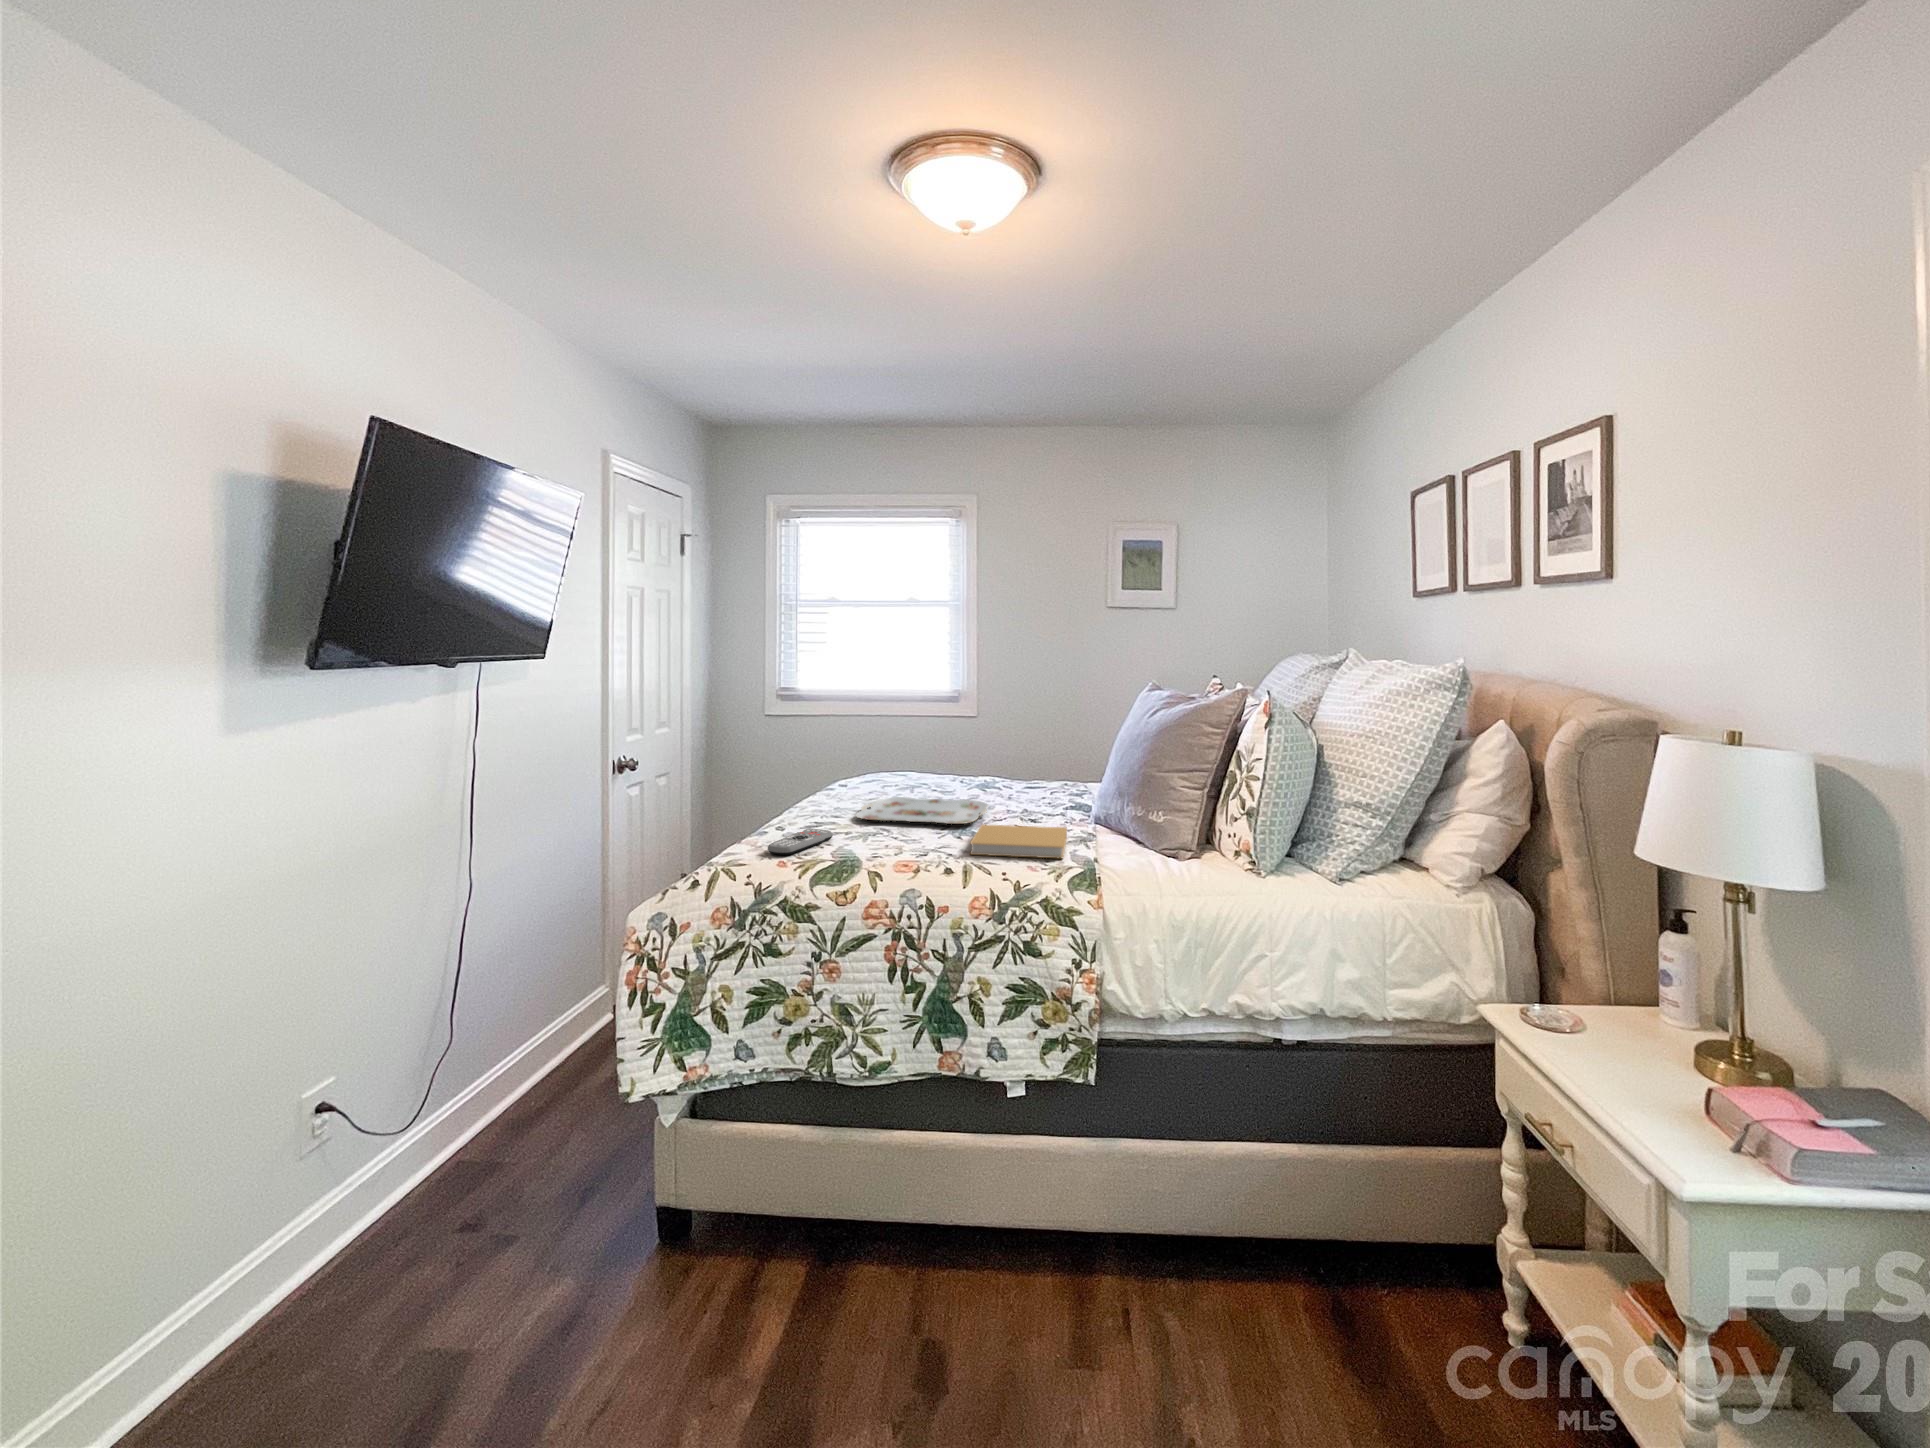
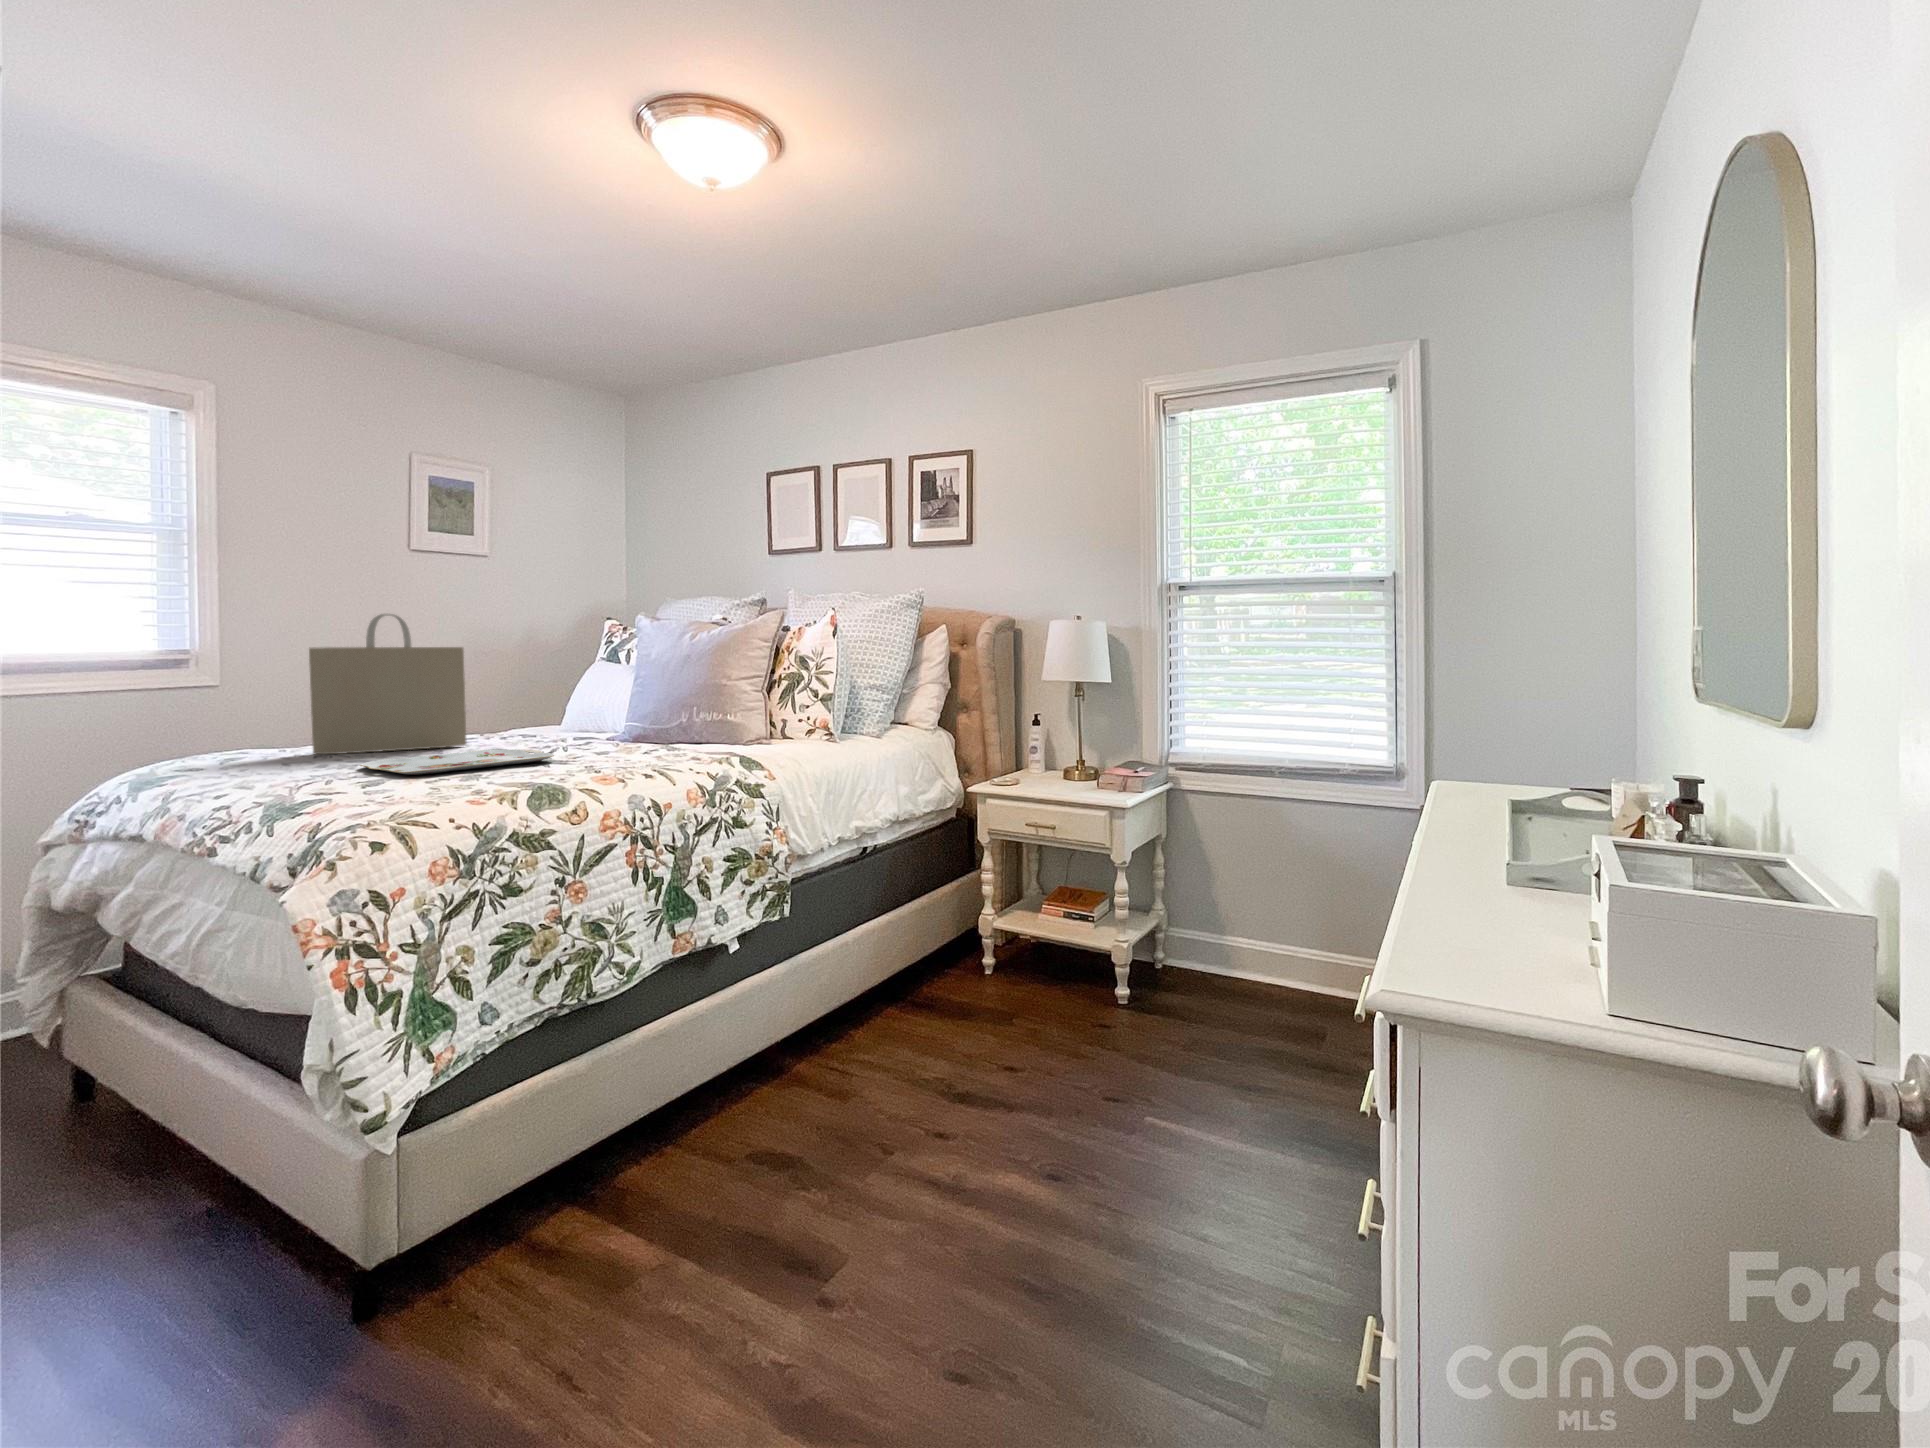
tote bag: none [925,677,1006,789] -> present [309,614,466,754]
book: present [970,825,1067,858] -> none [584,743,707,768]
remote control: present [768,829,833,855] -> none [401,777,462,798]

